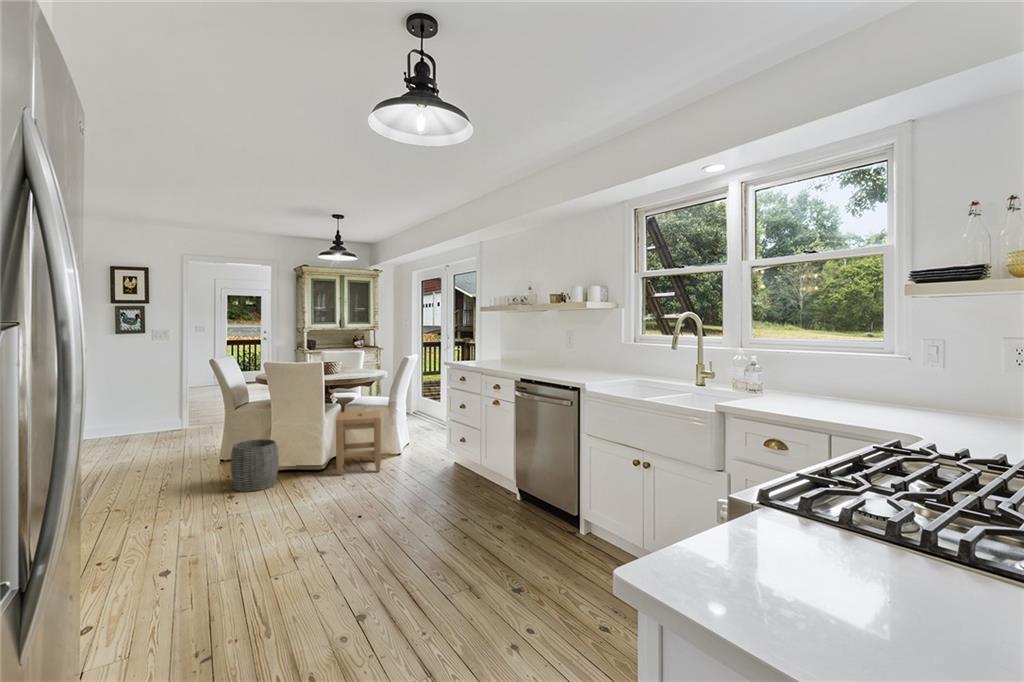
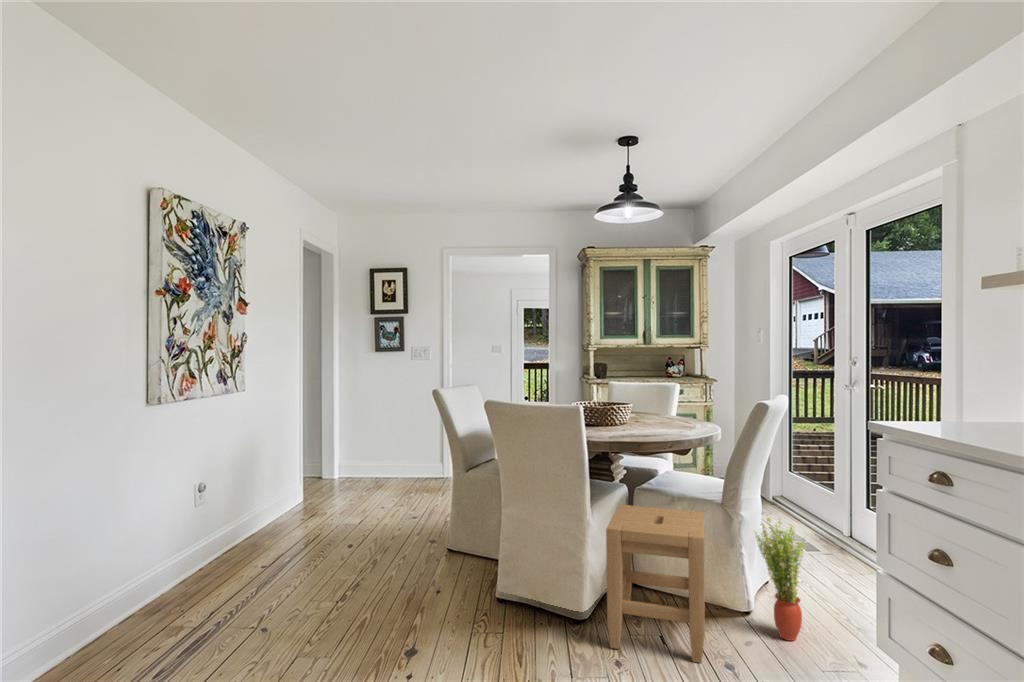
potted plant: none [401,409,423,460] -> present [754,518,806,641]
woven basket: present [231,439,279,492] -> none [421,540,502,651]

